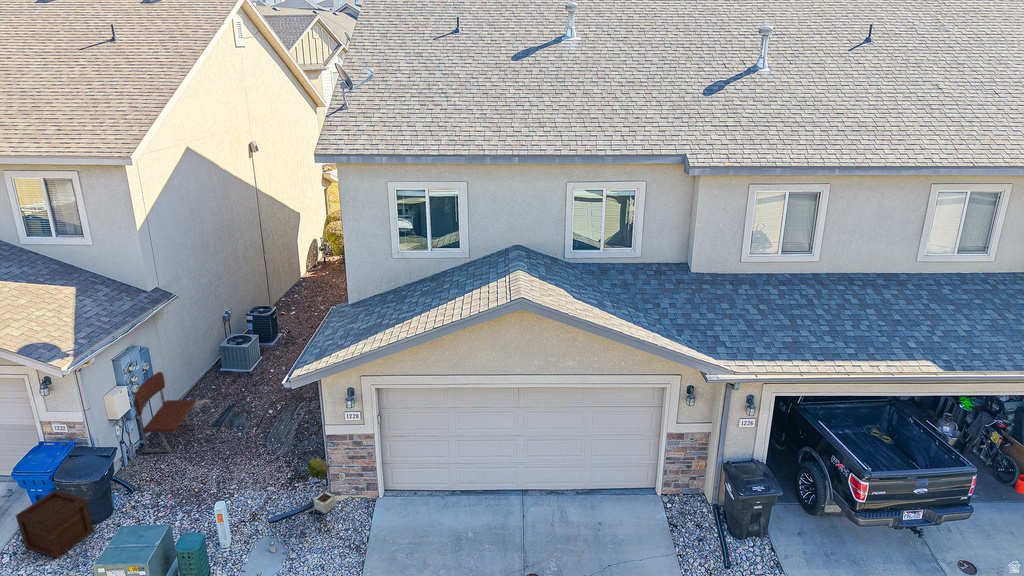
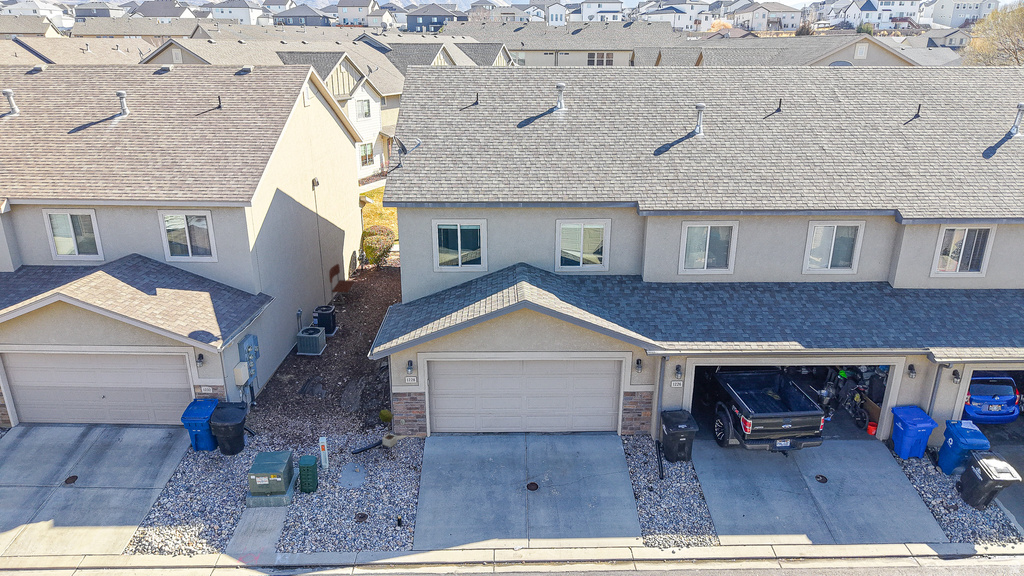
bench: present [134,372,195,453] -> present [329,264,354,304]
wooden crate: present [16,490,94,558] -> none [190,430,237,473]

